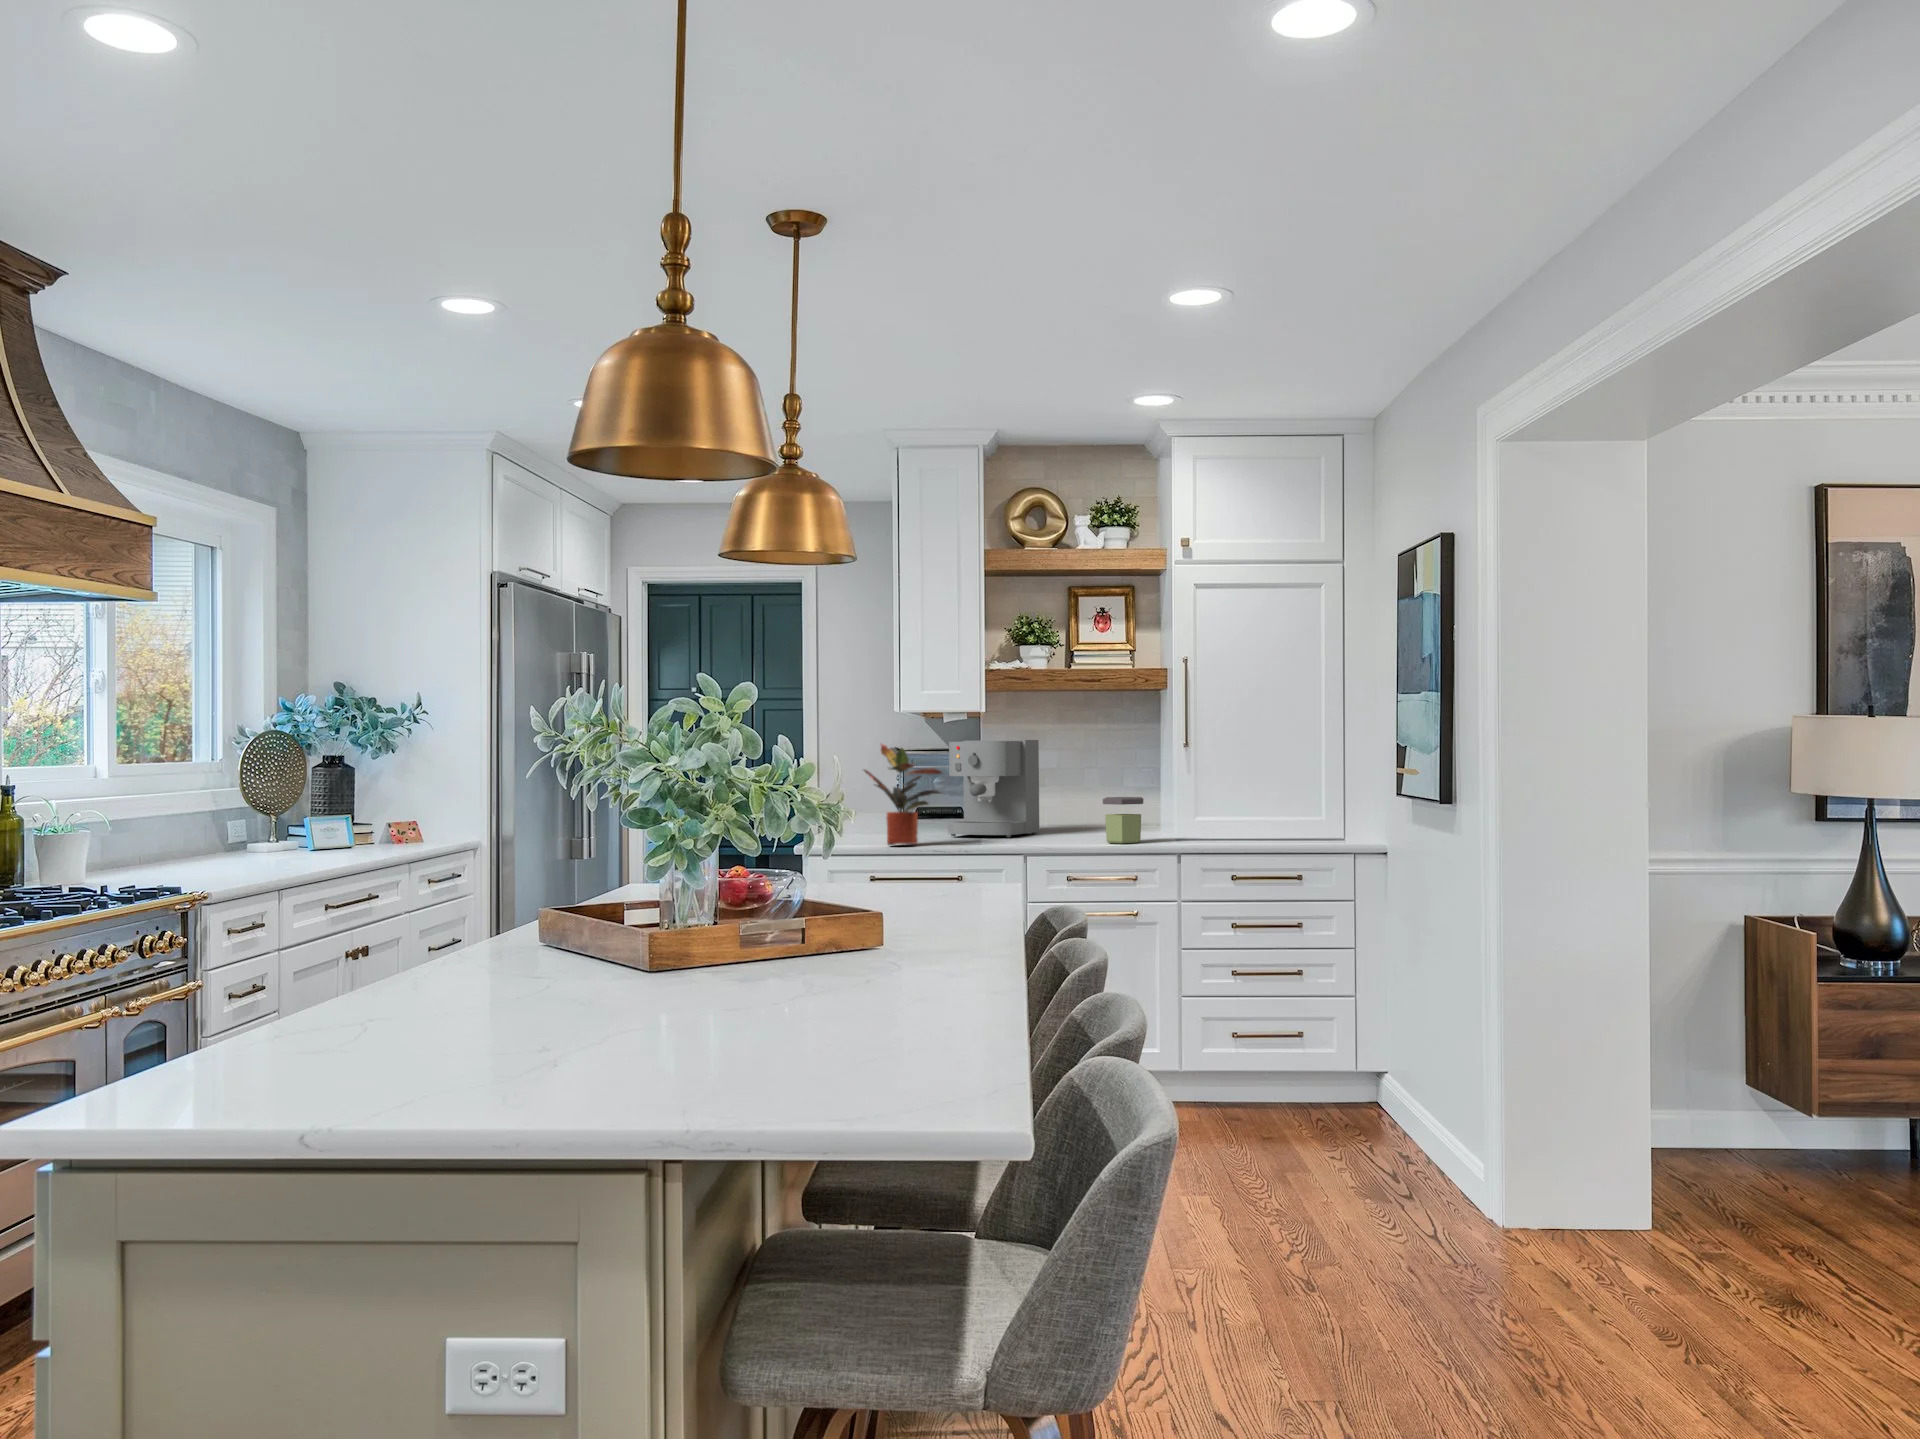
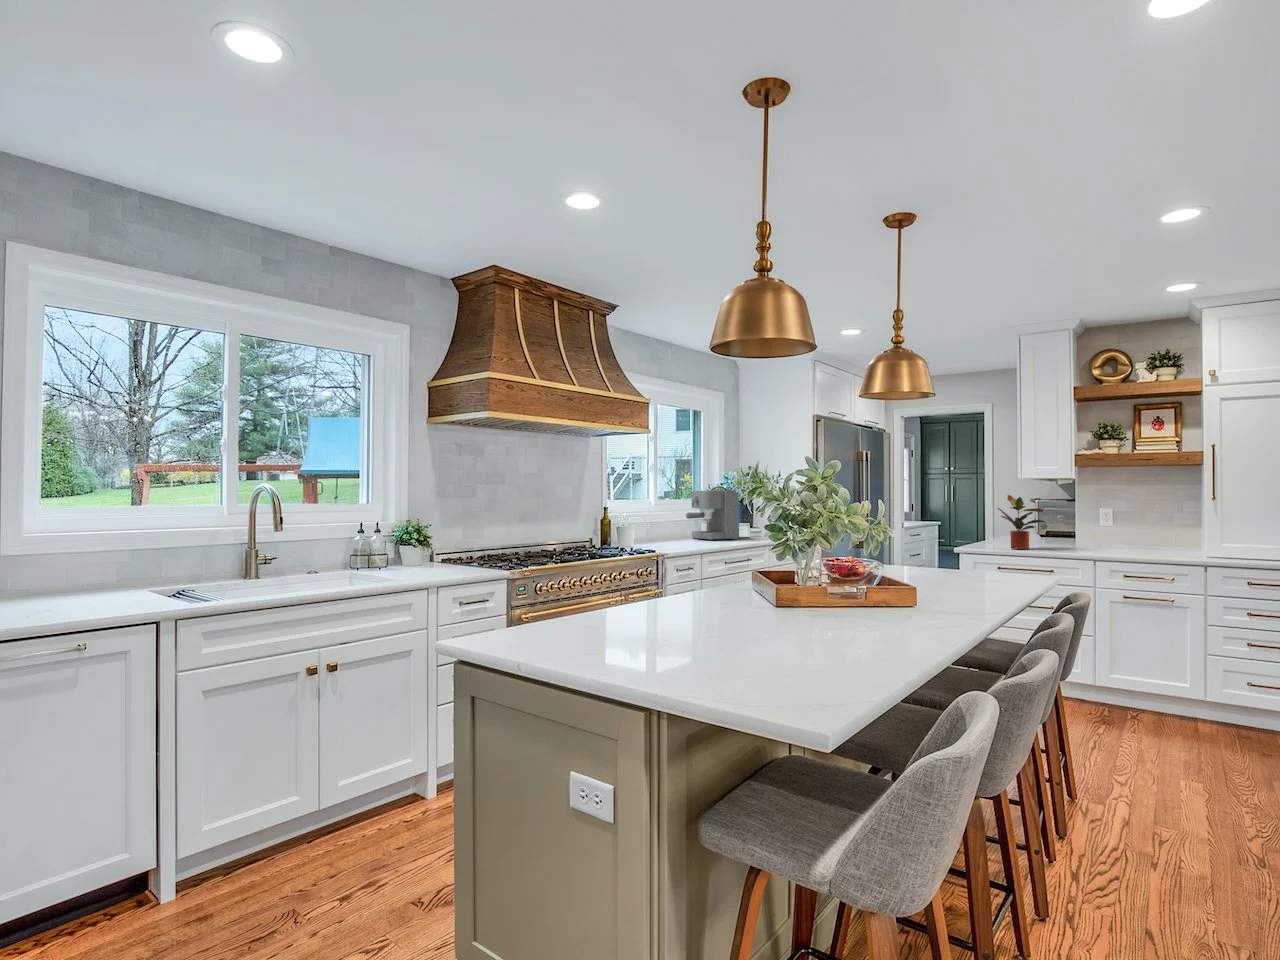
coffee maker: present [948,740,1039,837] -> present [686,490,739,540]
jar: present [1103,797,1143,843] -> none [1149,528,1180,556]

